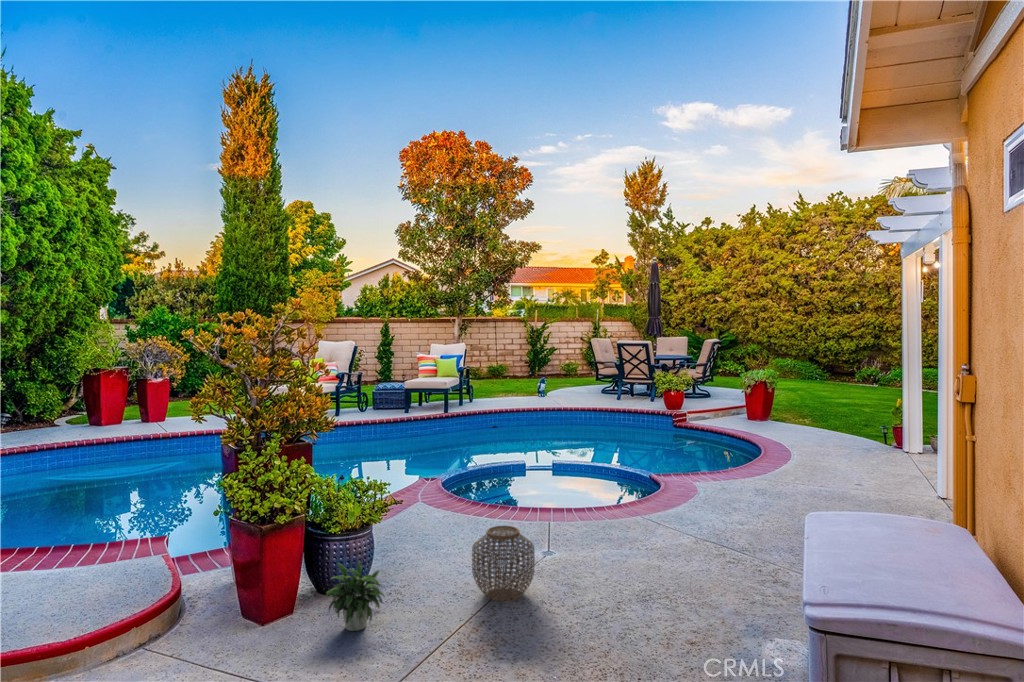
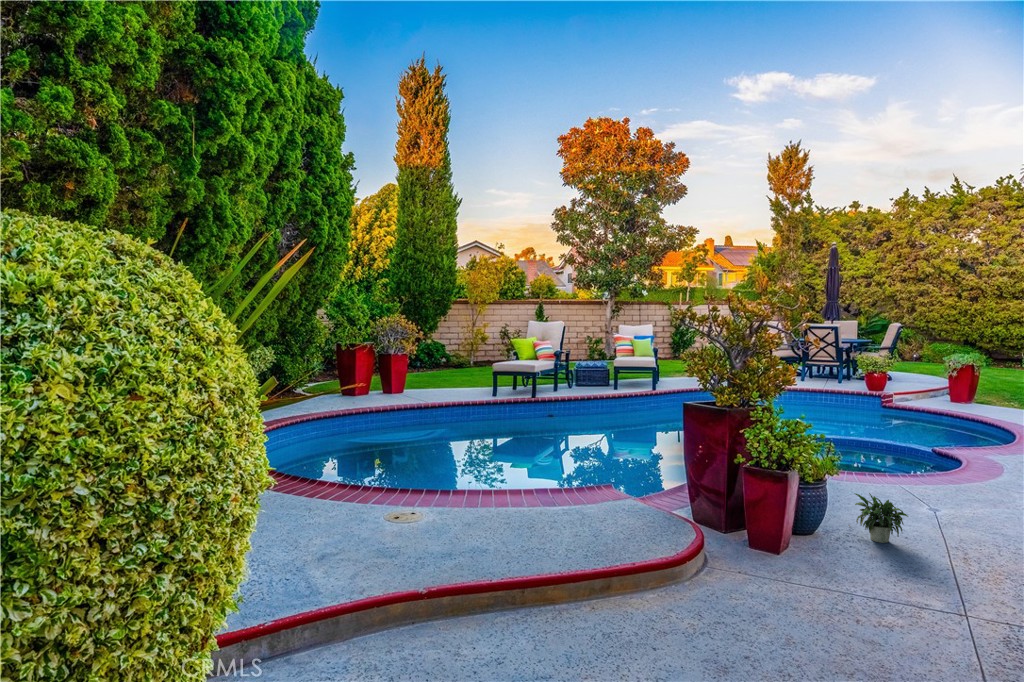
woven basket: present [472,526,535,601] -> none [933,471,994,529]

